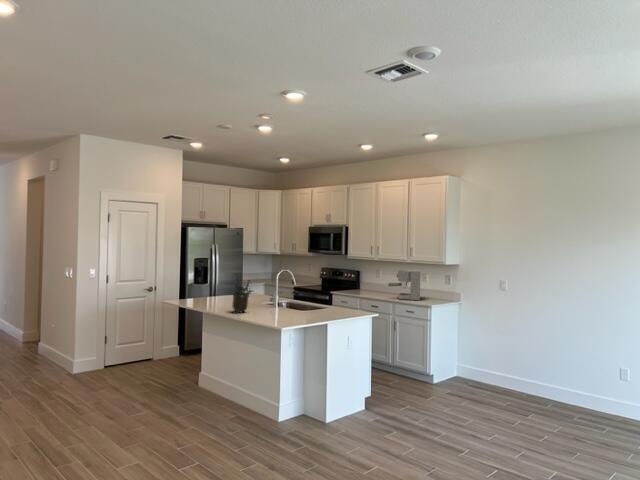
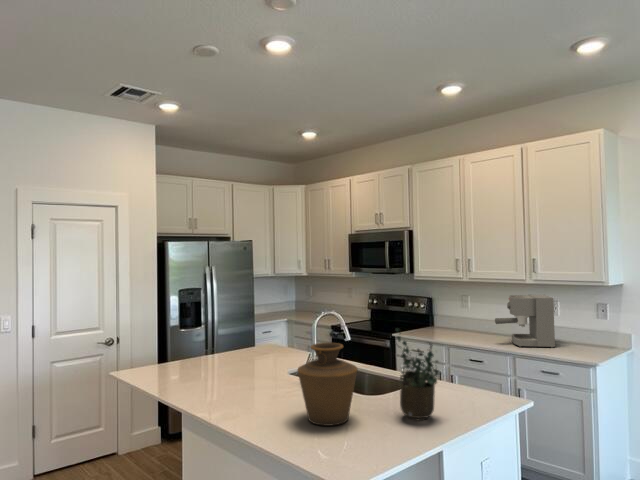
potted plant: present [233,278,251,312] -> present [395,328,439,421]
vase: none [264,282,292,318] -> present [298,343,357,426]

